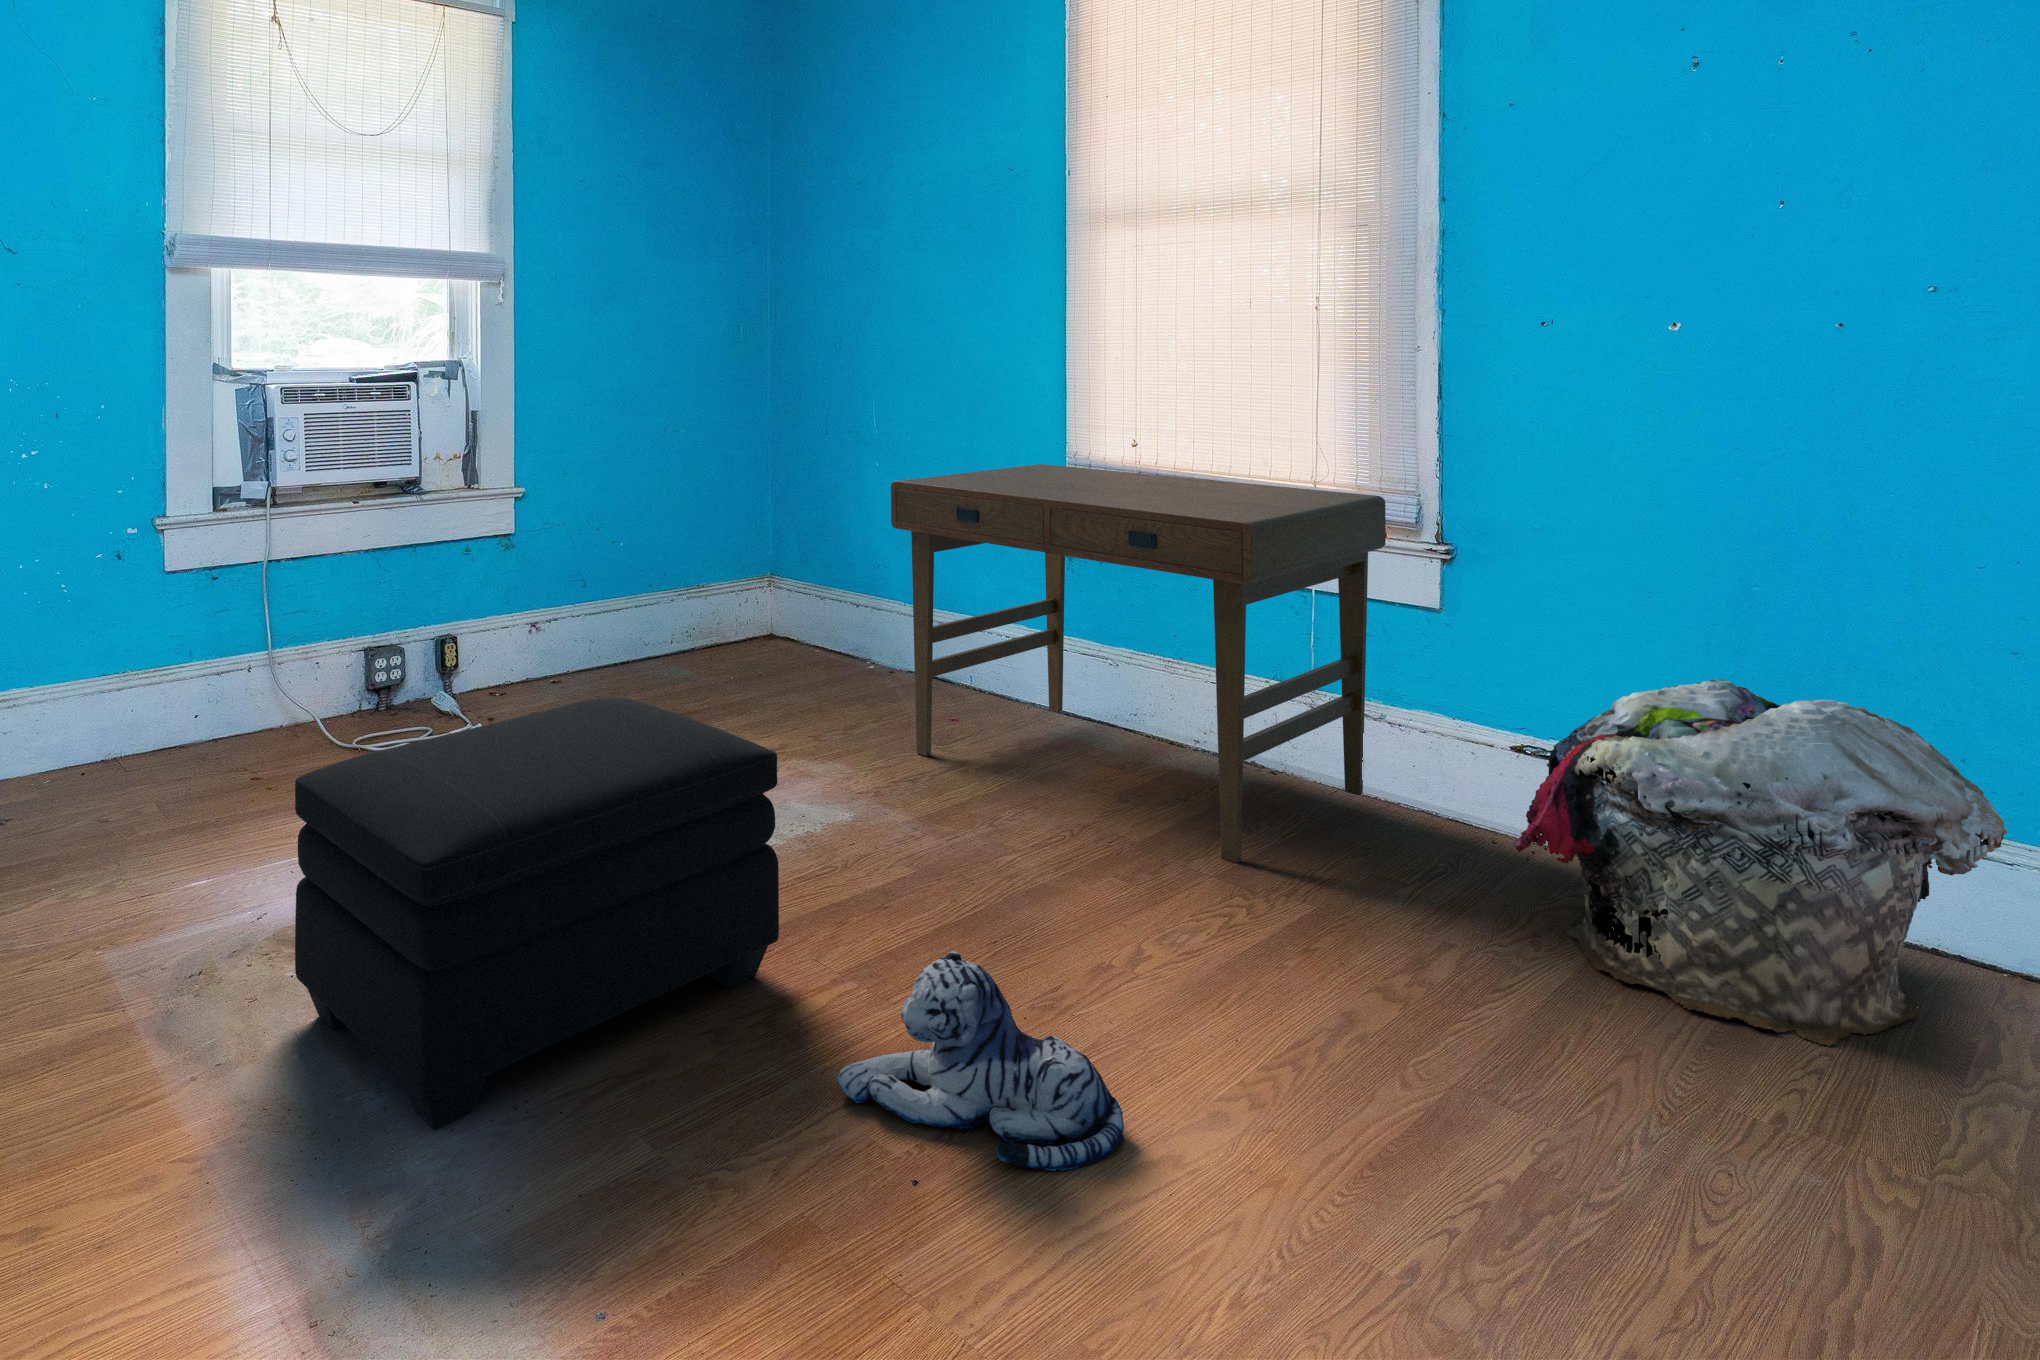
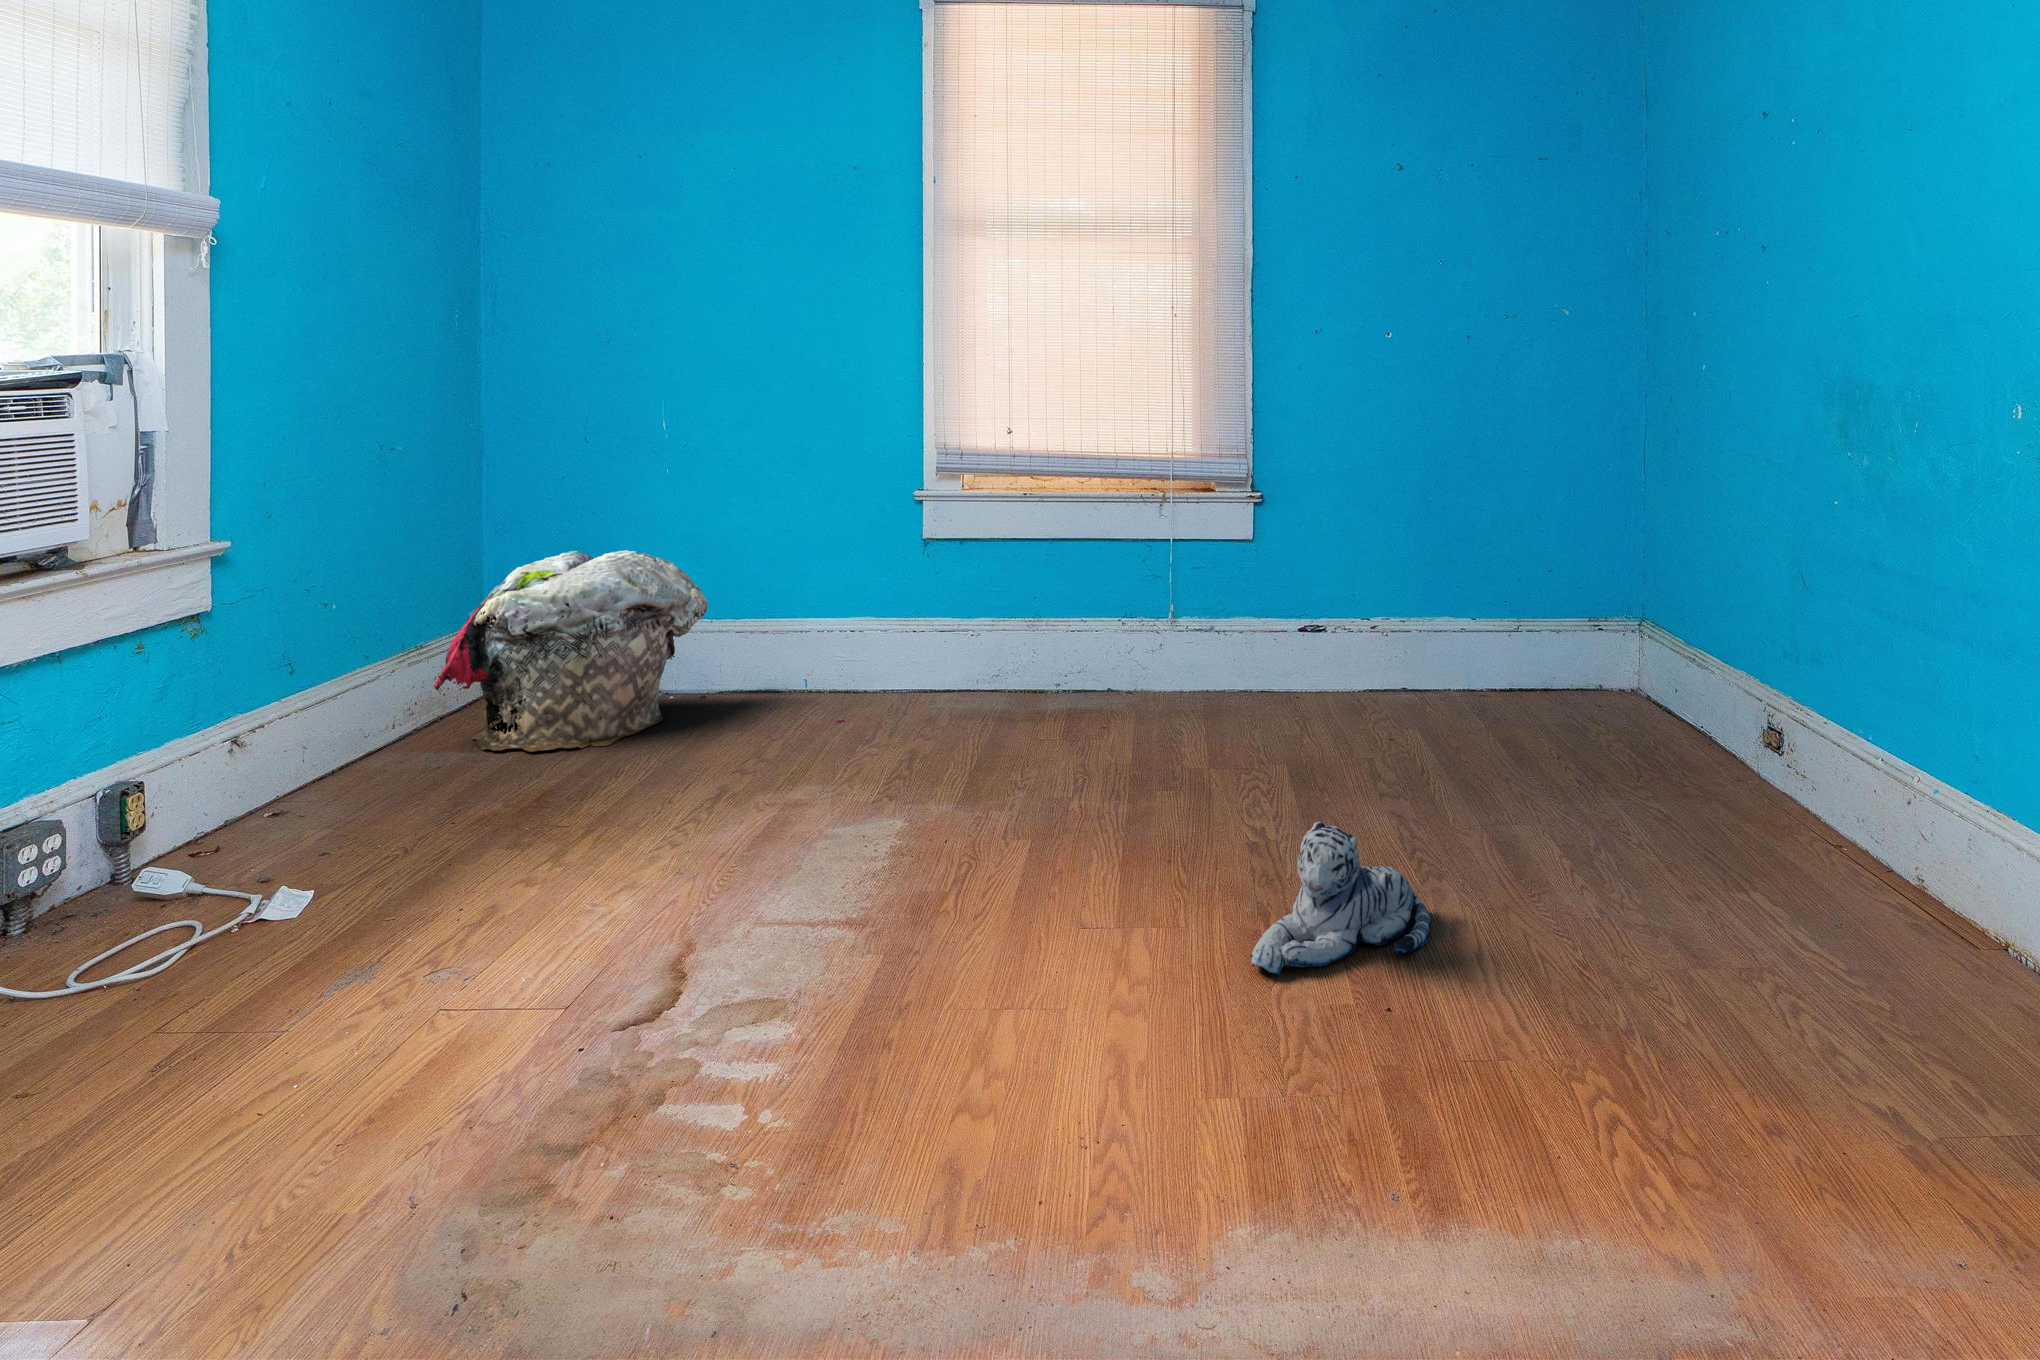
desk: present [891,464,1386,863] -> none [834,459,1230,758]
laundry basket: present [1512,679,2008,1046] -> present [433,550,708,752]
ottoman: present [295,697,779,1130] -> none [696,719,1081,1192]

